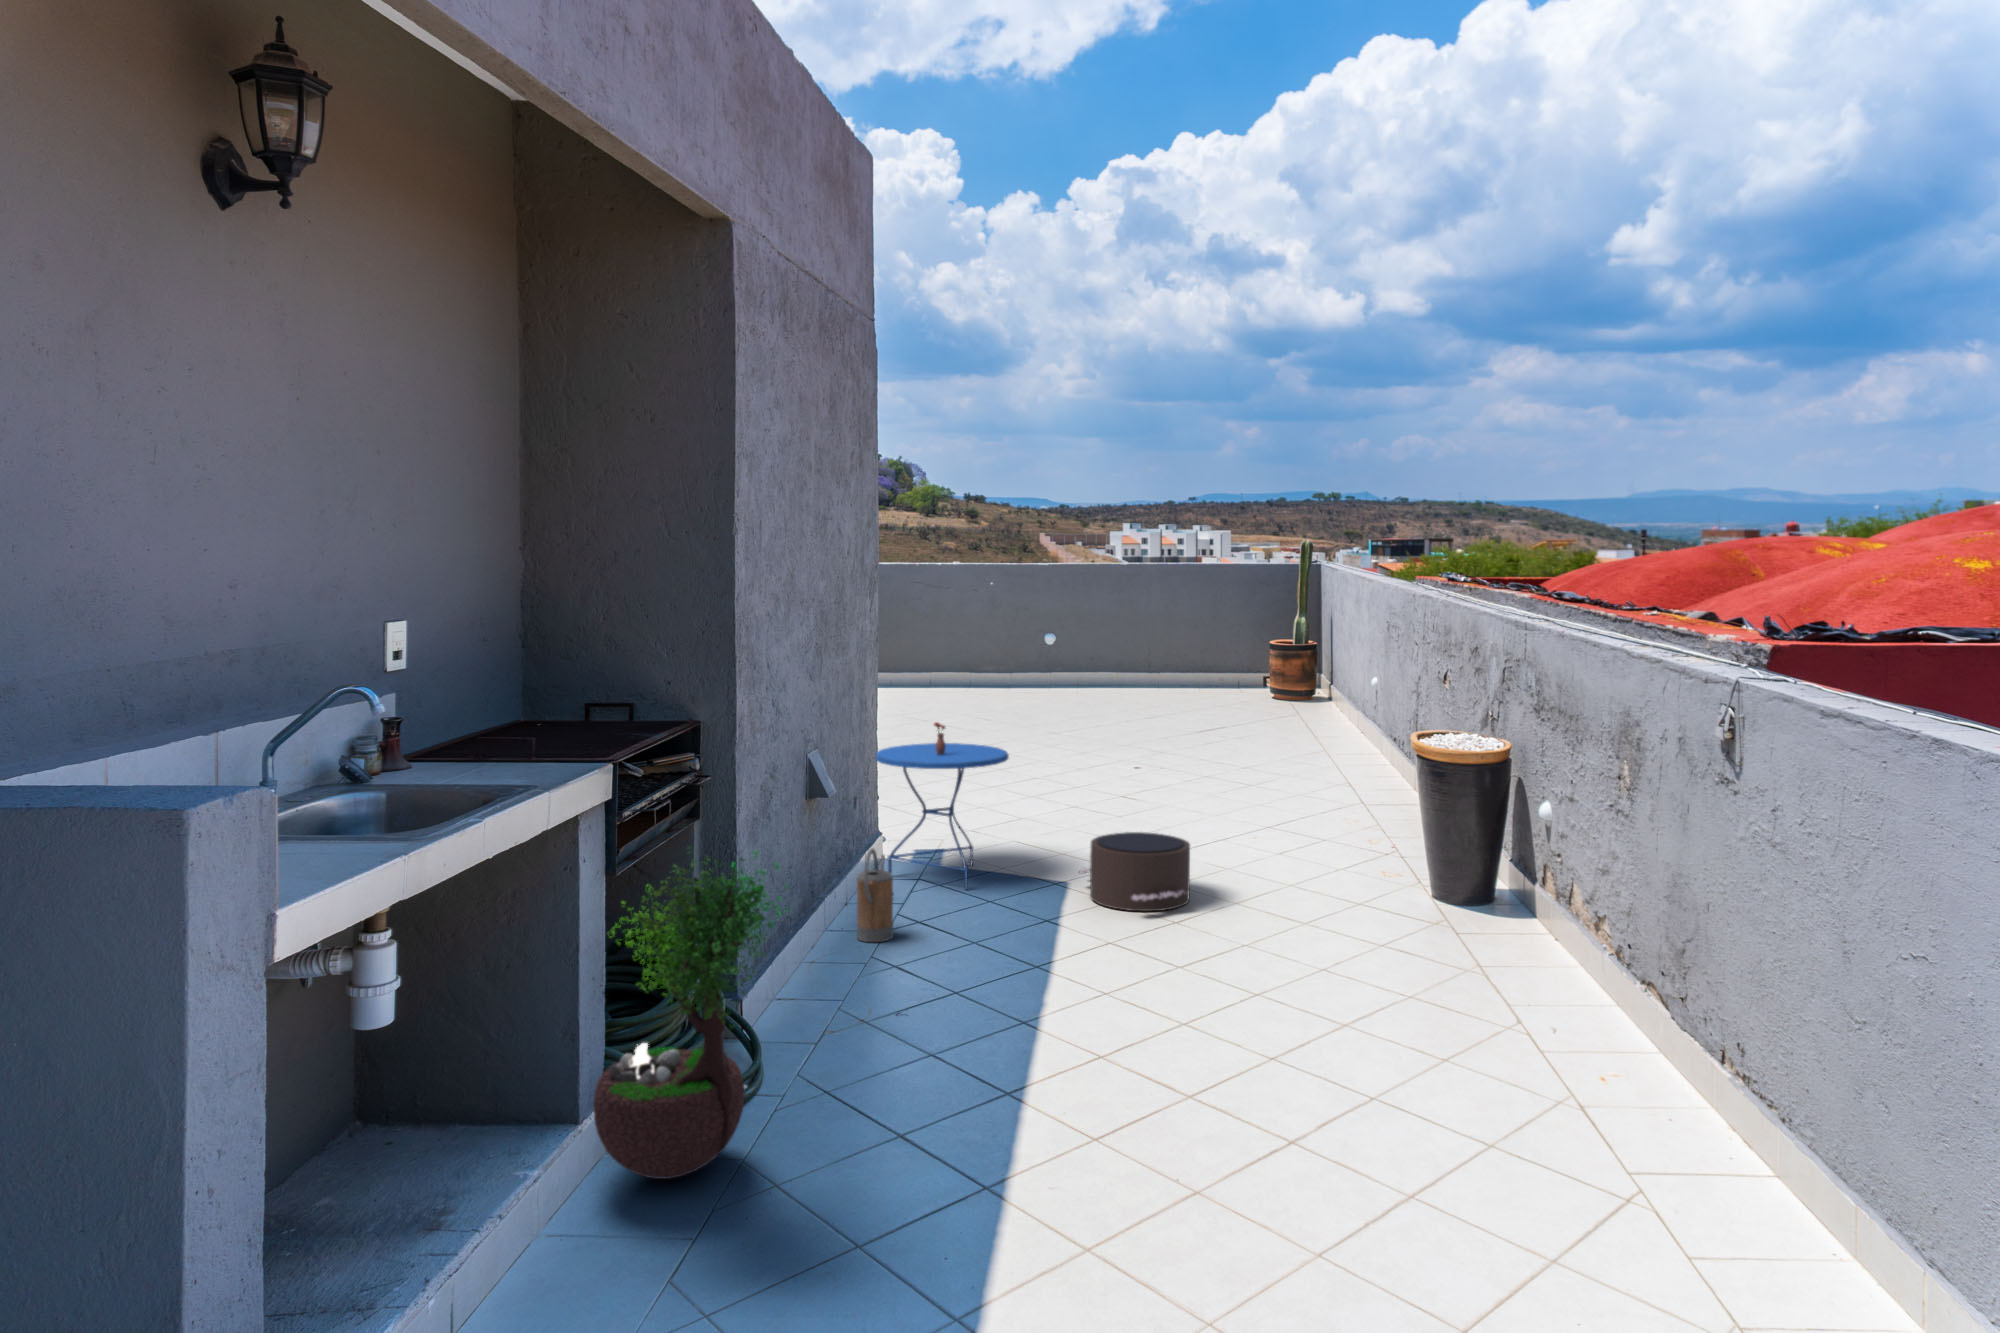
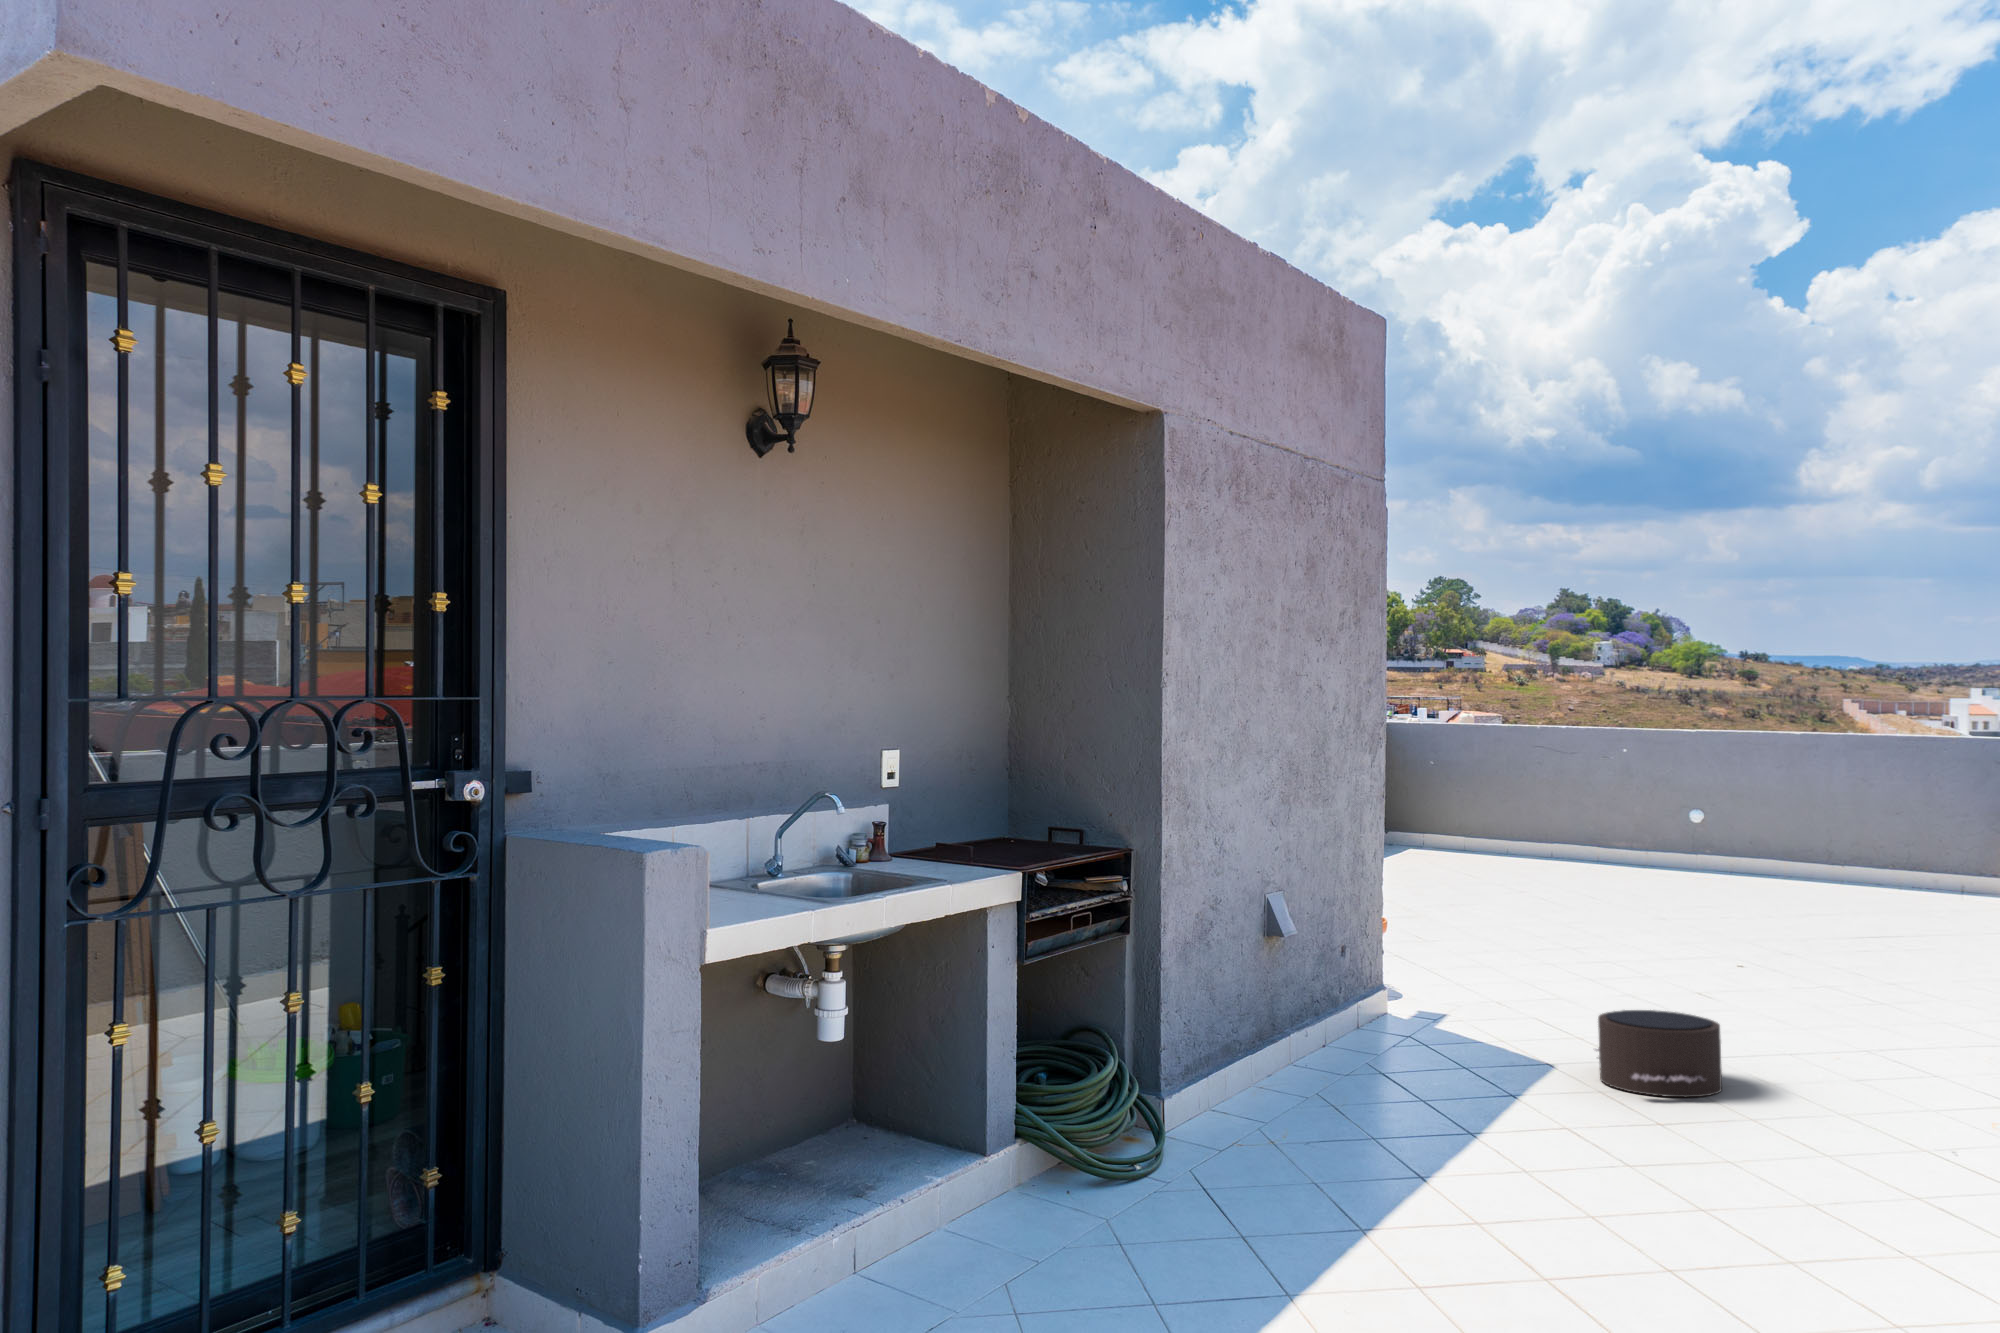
side table: present [876,722,1009,889] -> none [1378,878,1523,1056]
potted tree: present [593,847,789,1179] -> none [984,928,1143,1208]
watering can: present [857,849,893,942] -> none [1321,991,1360,1086]

